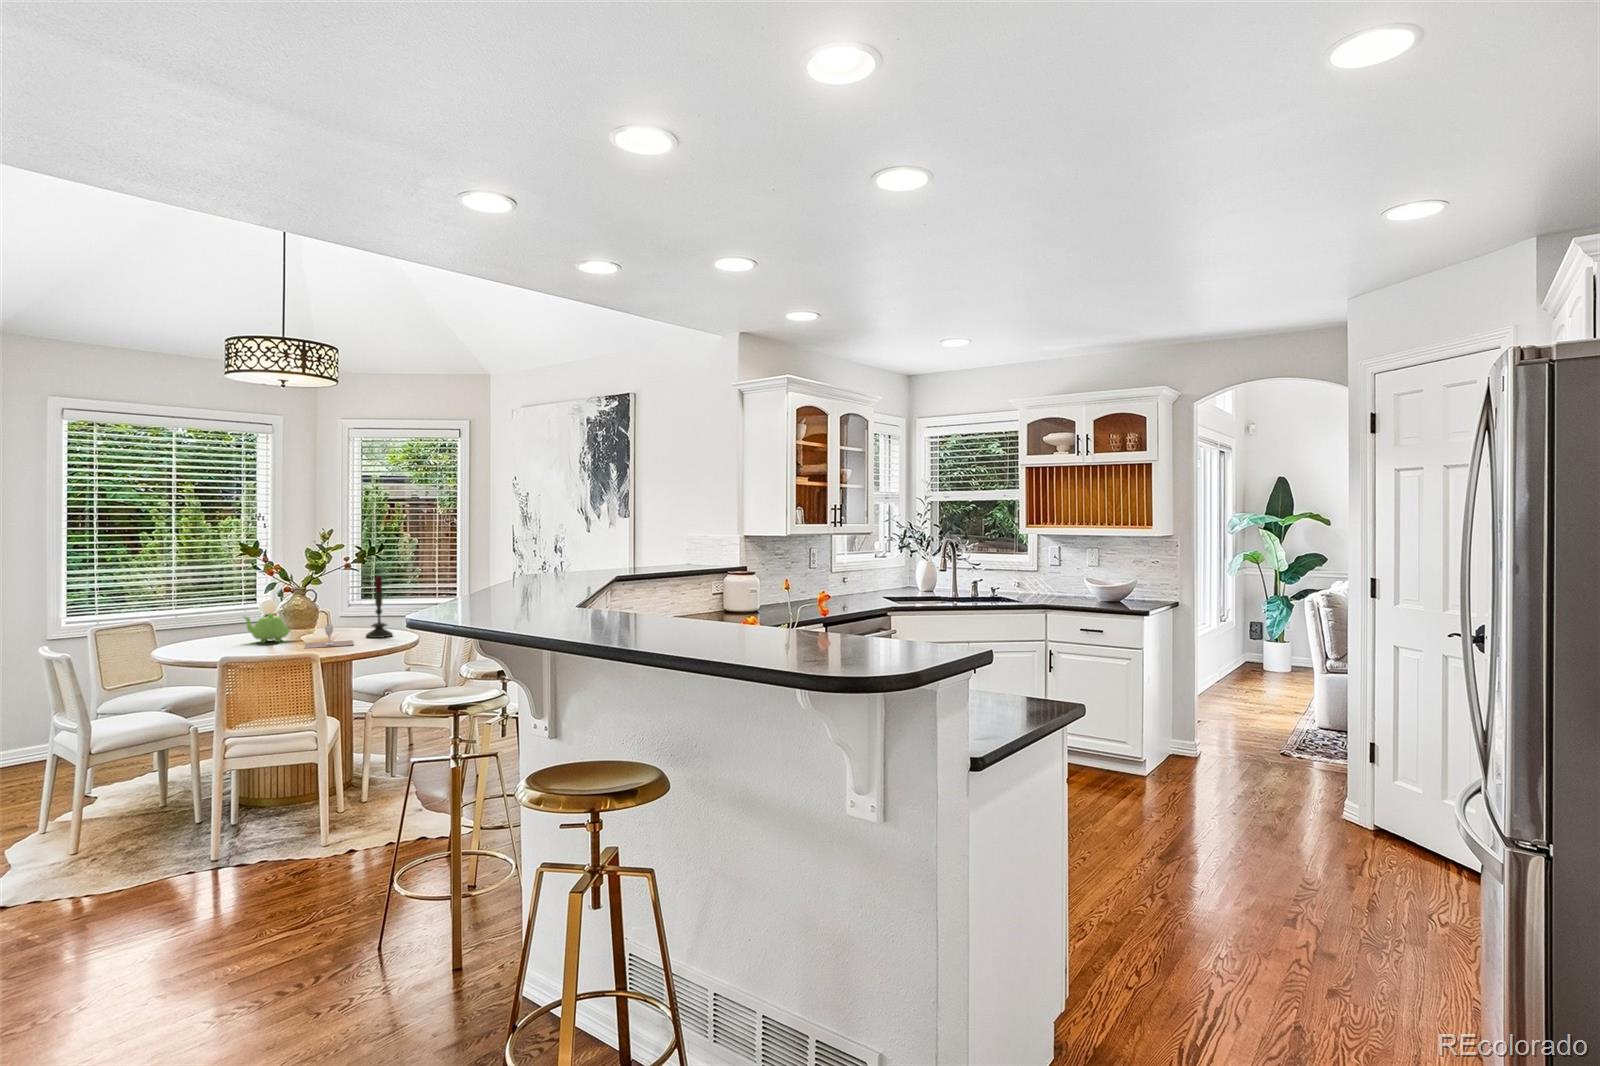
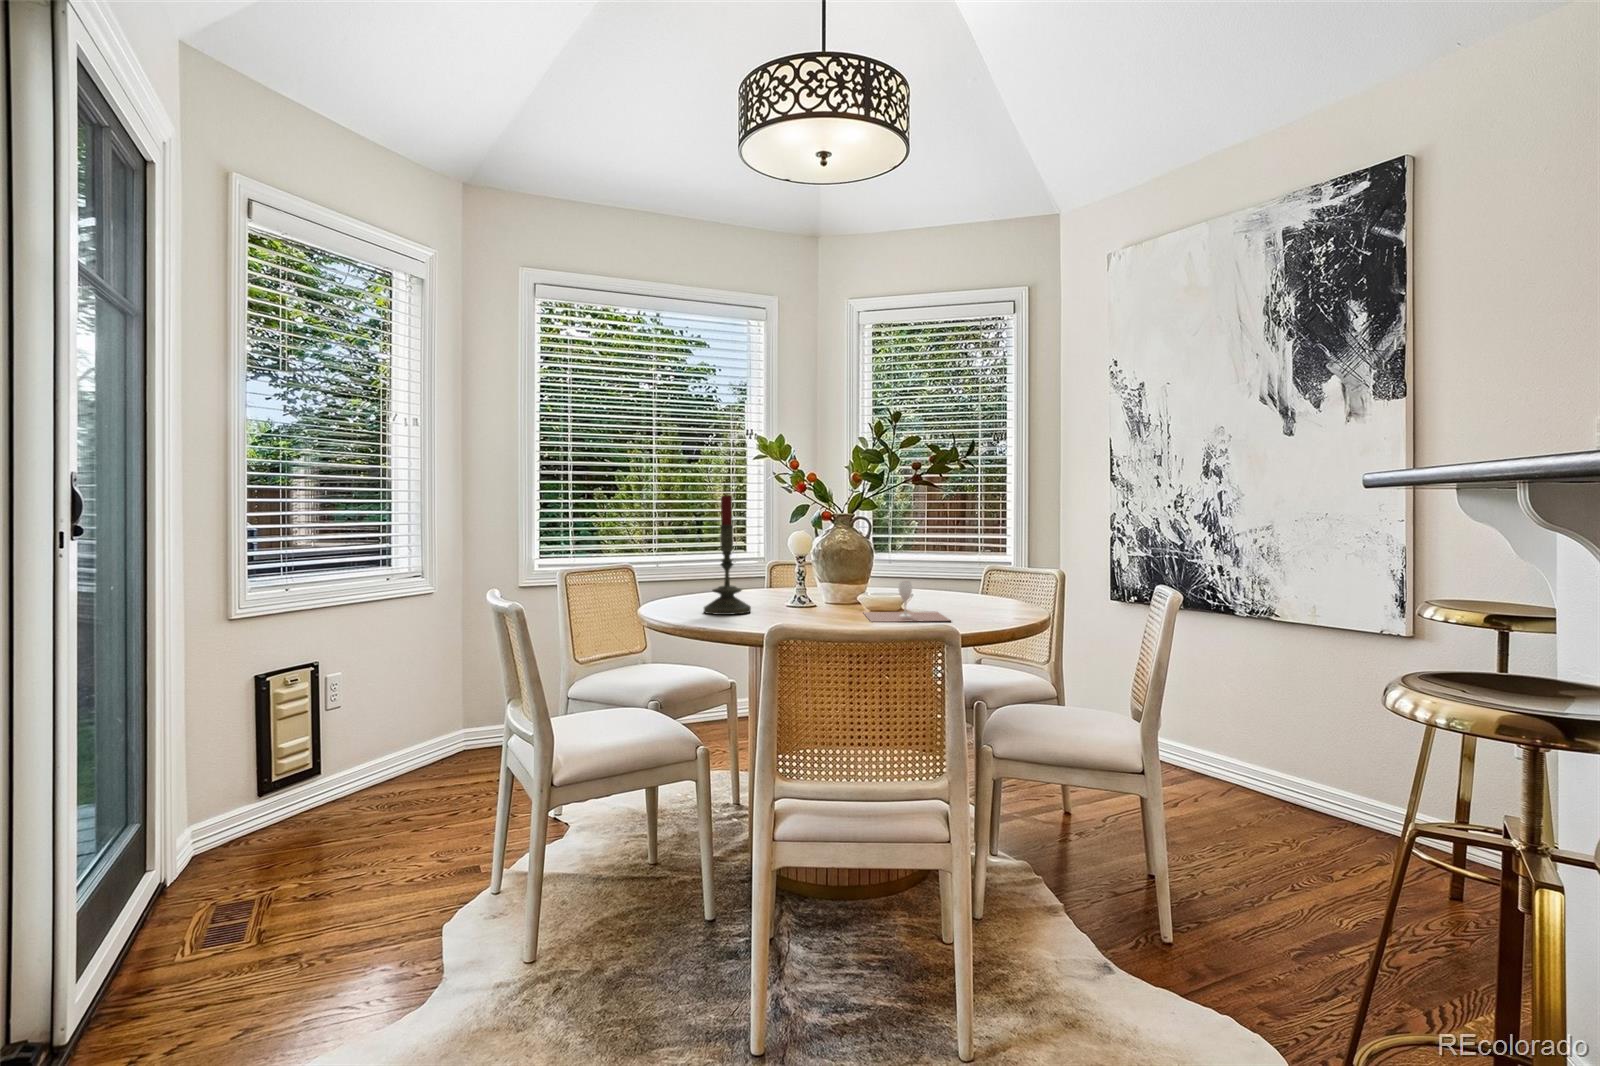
candle: present [366,576,393,638] -> present [704,495,751,615]
teapot: present [244,613,290,643] -> none [762,558,842,607]

